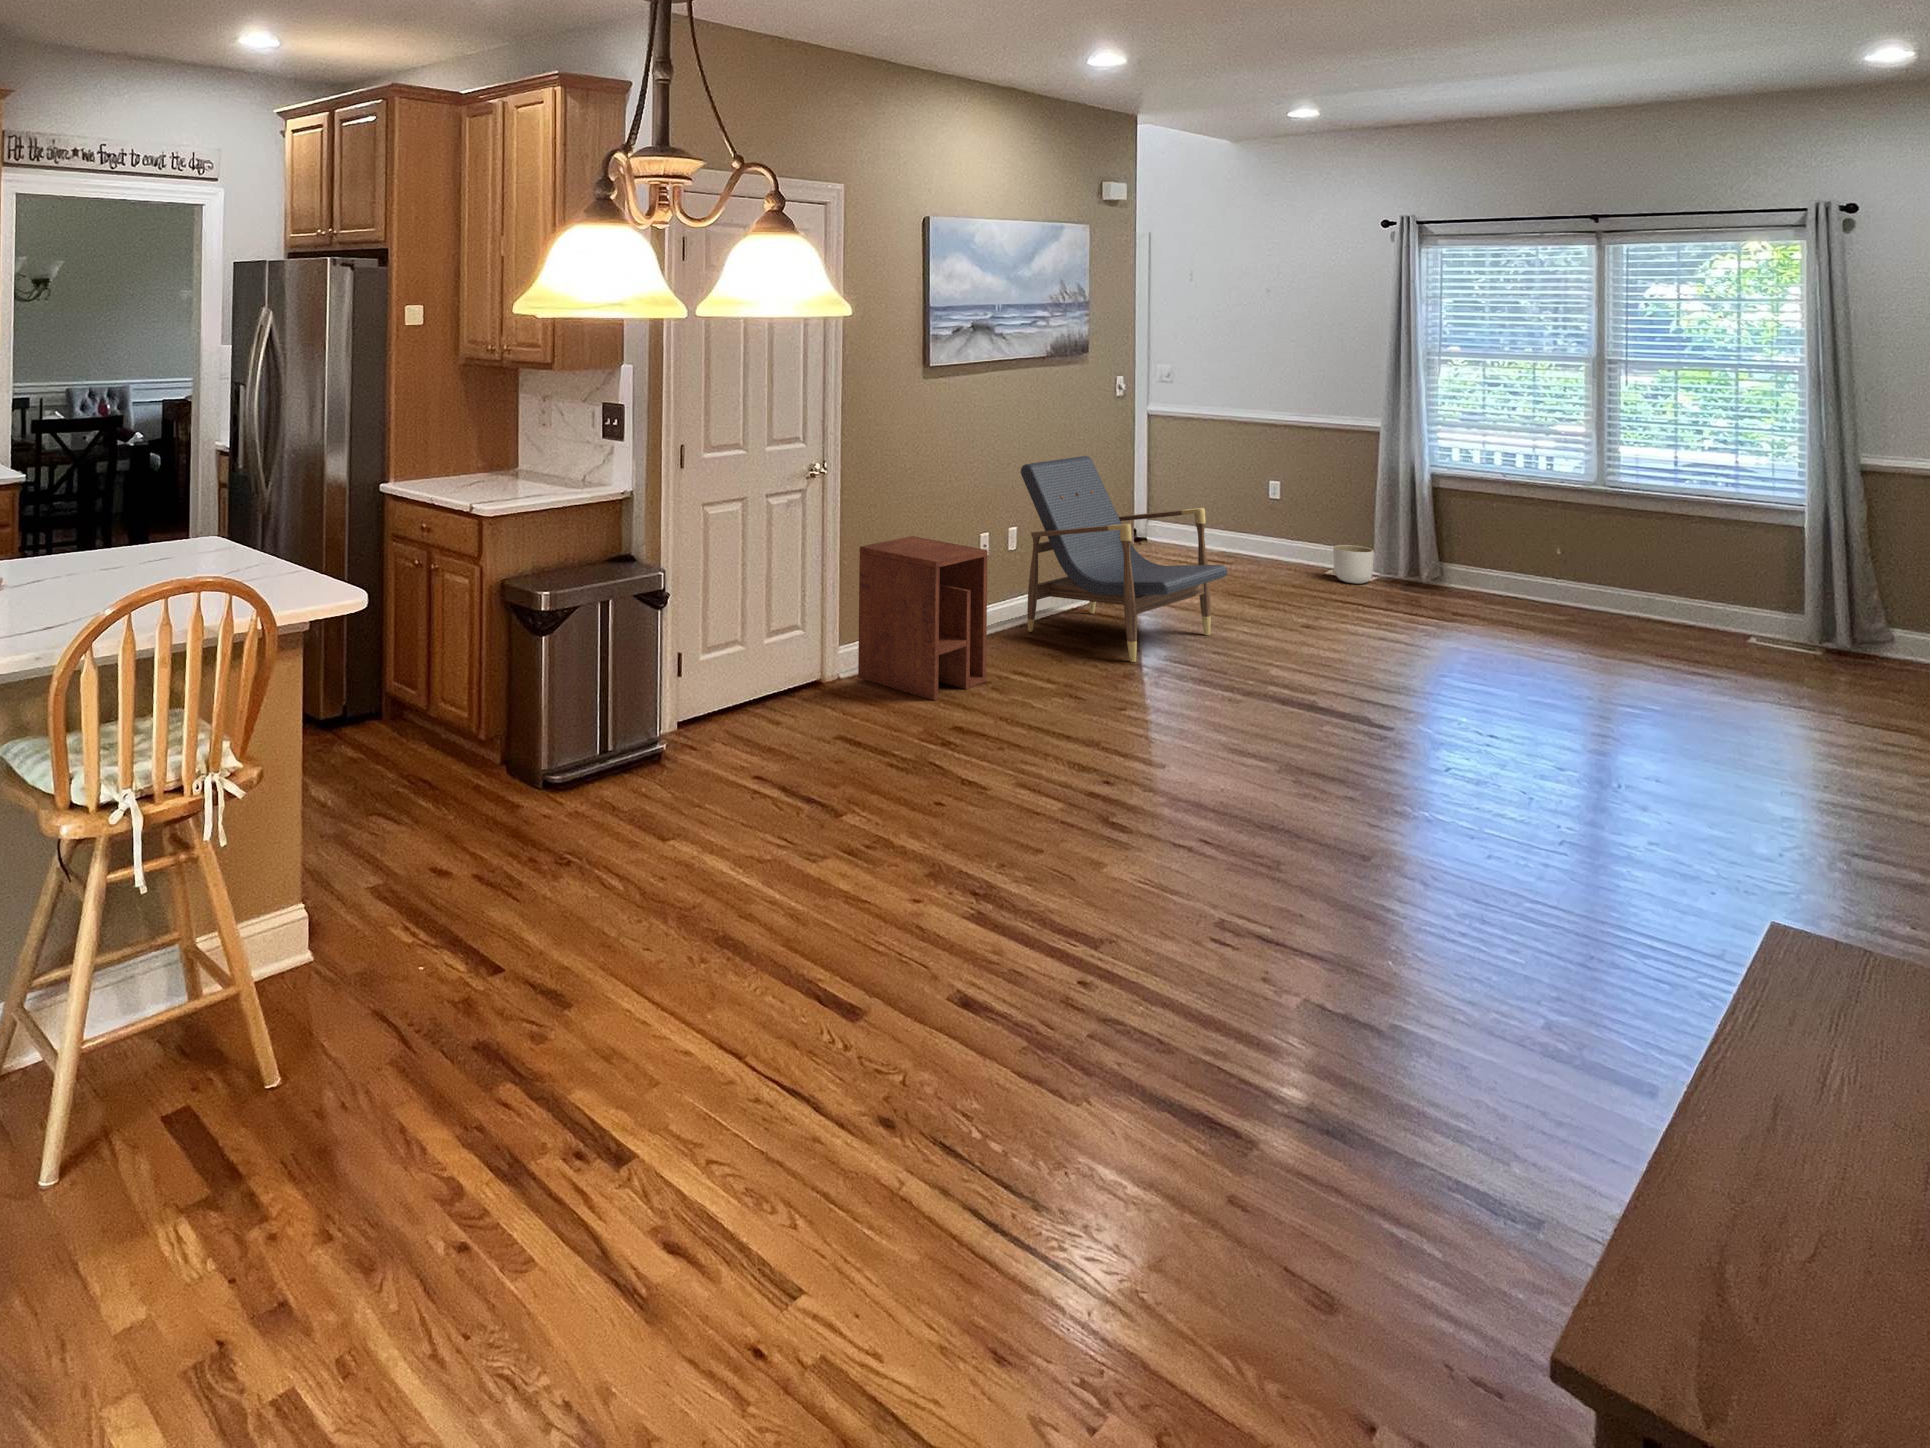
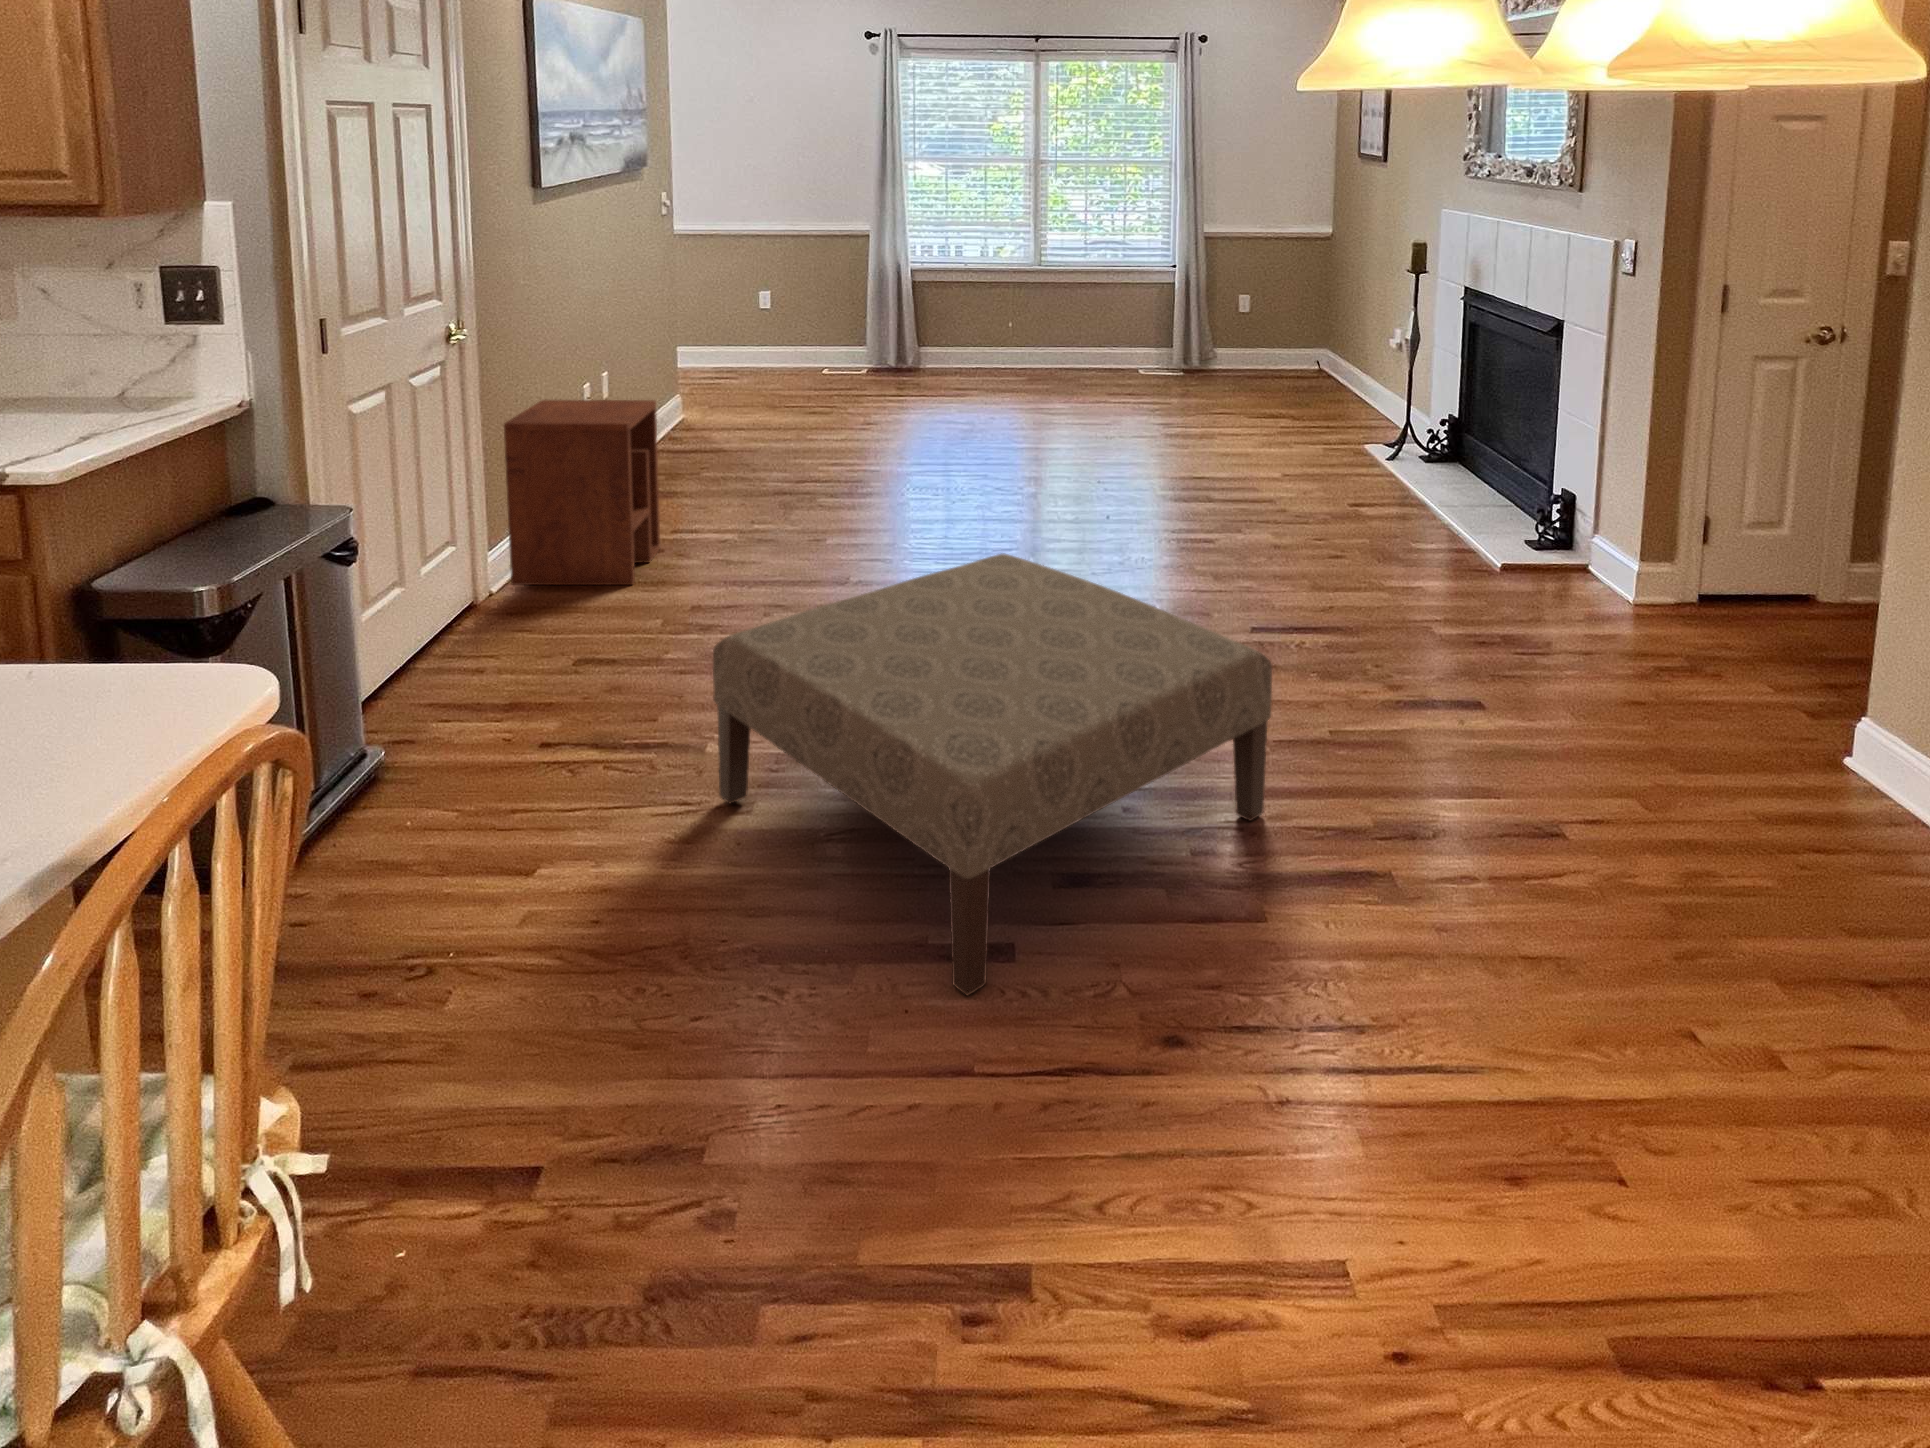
lounge chair: present [1021,456,1227,662] -> none [613,282,824,491]
planter: present [1333,545,1374,584] -> none [832,342,866,377]
ottoman: none [791,713,1207,1044] -> present [713,554,1272,995]

